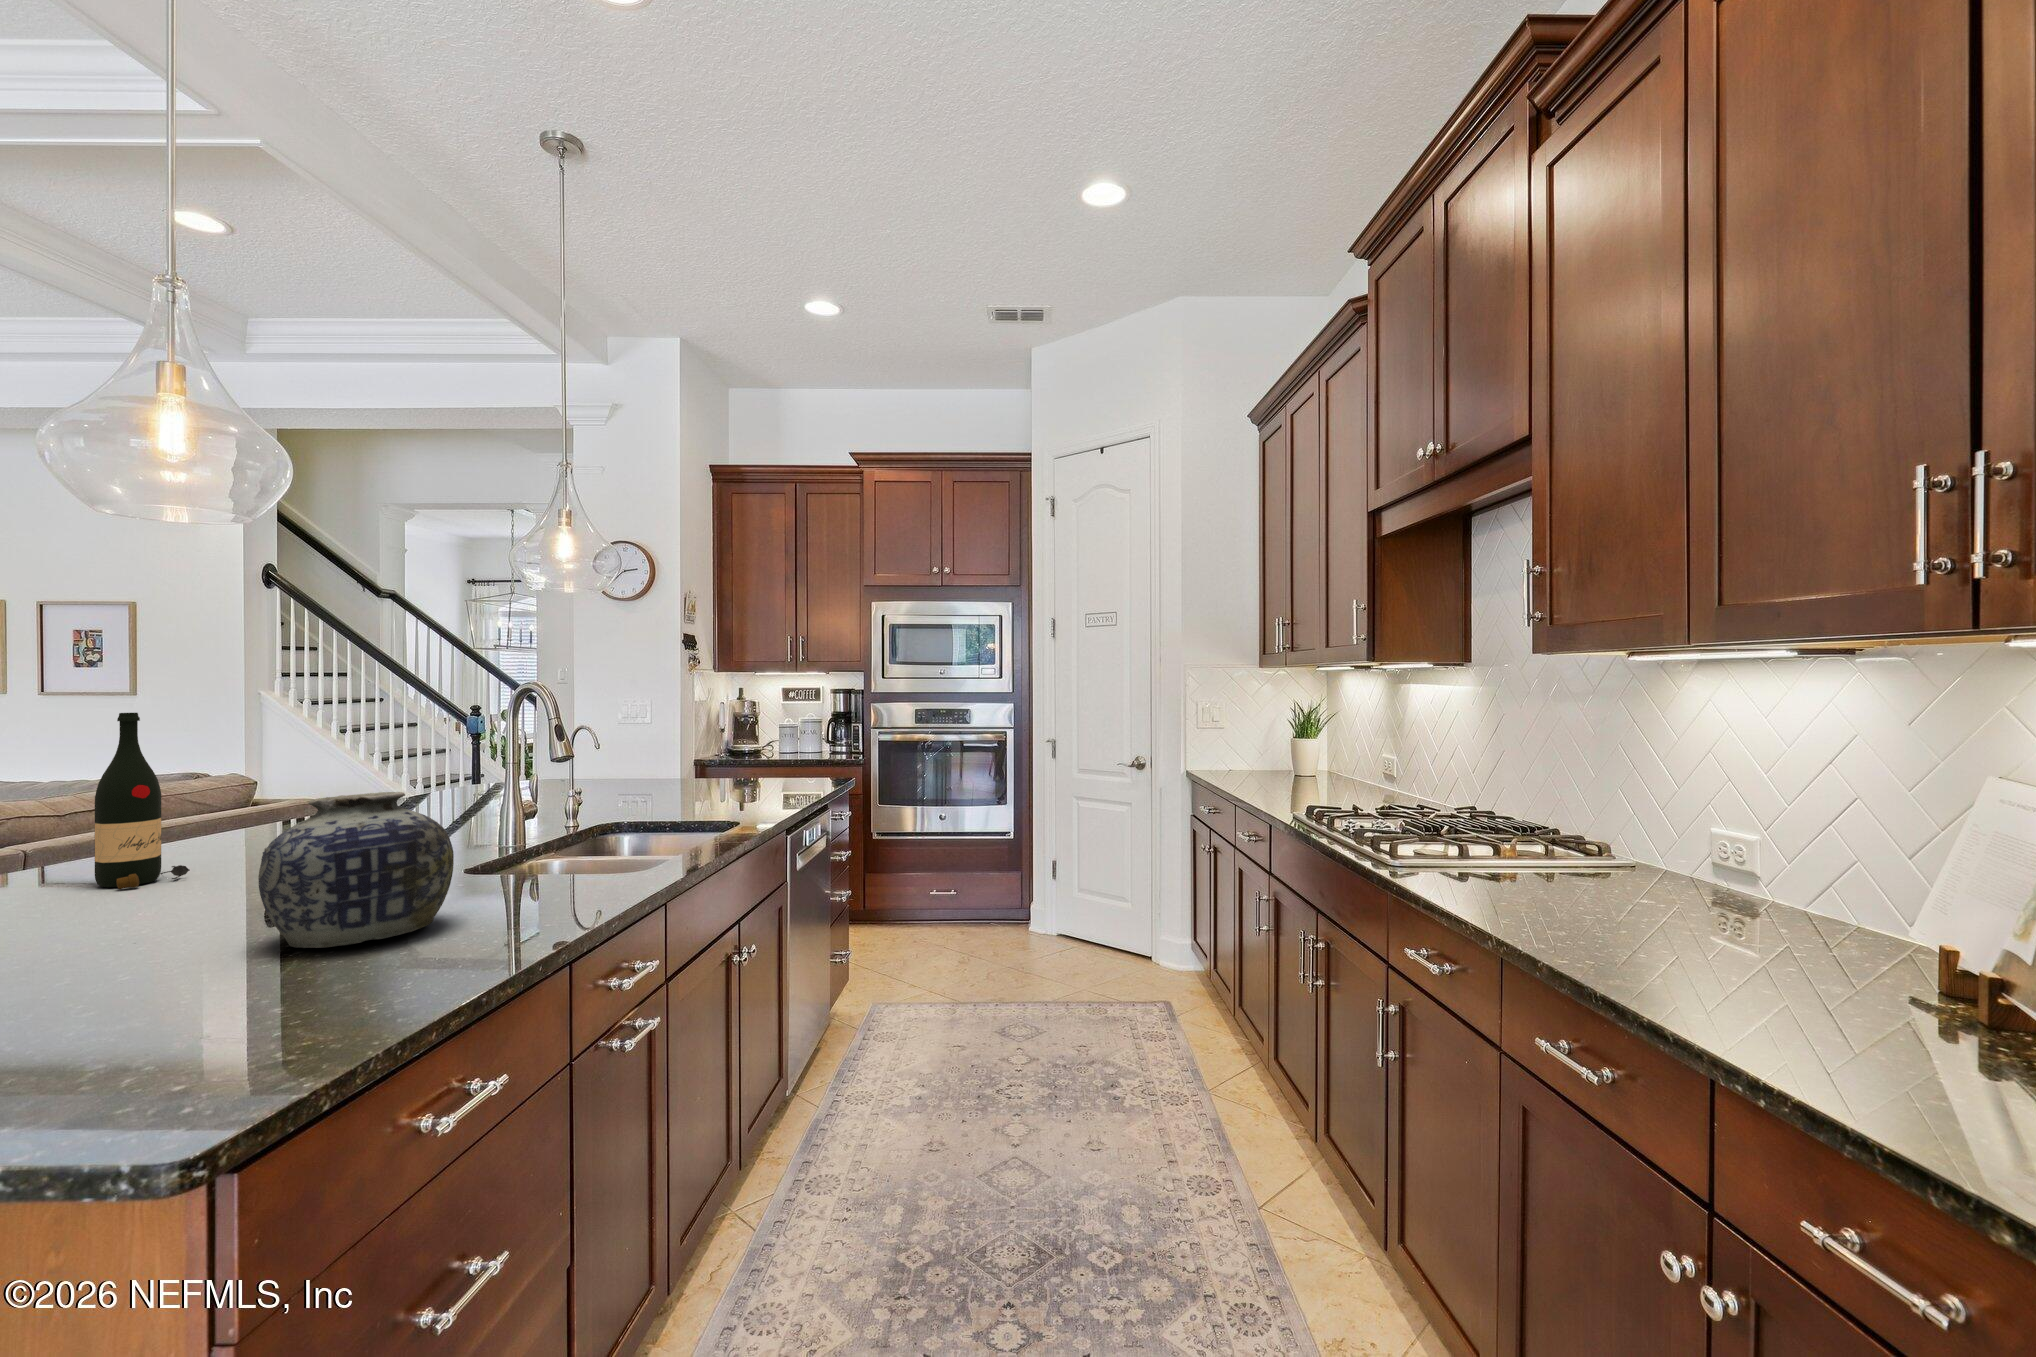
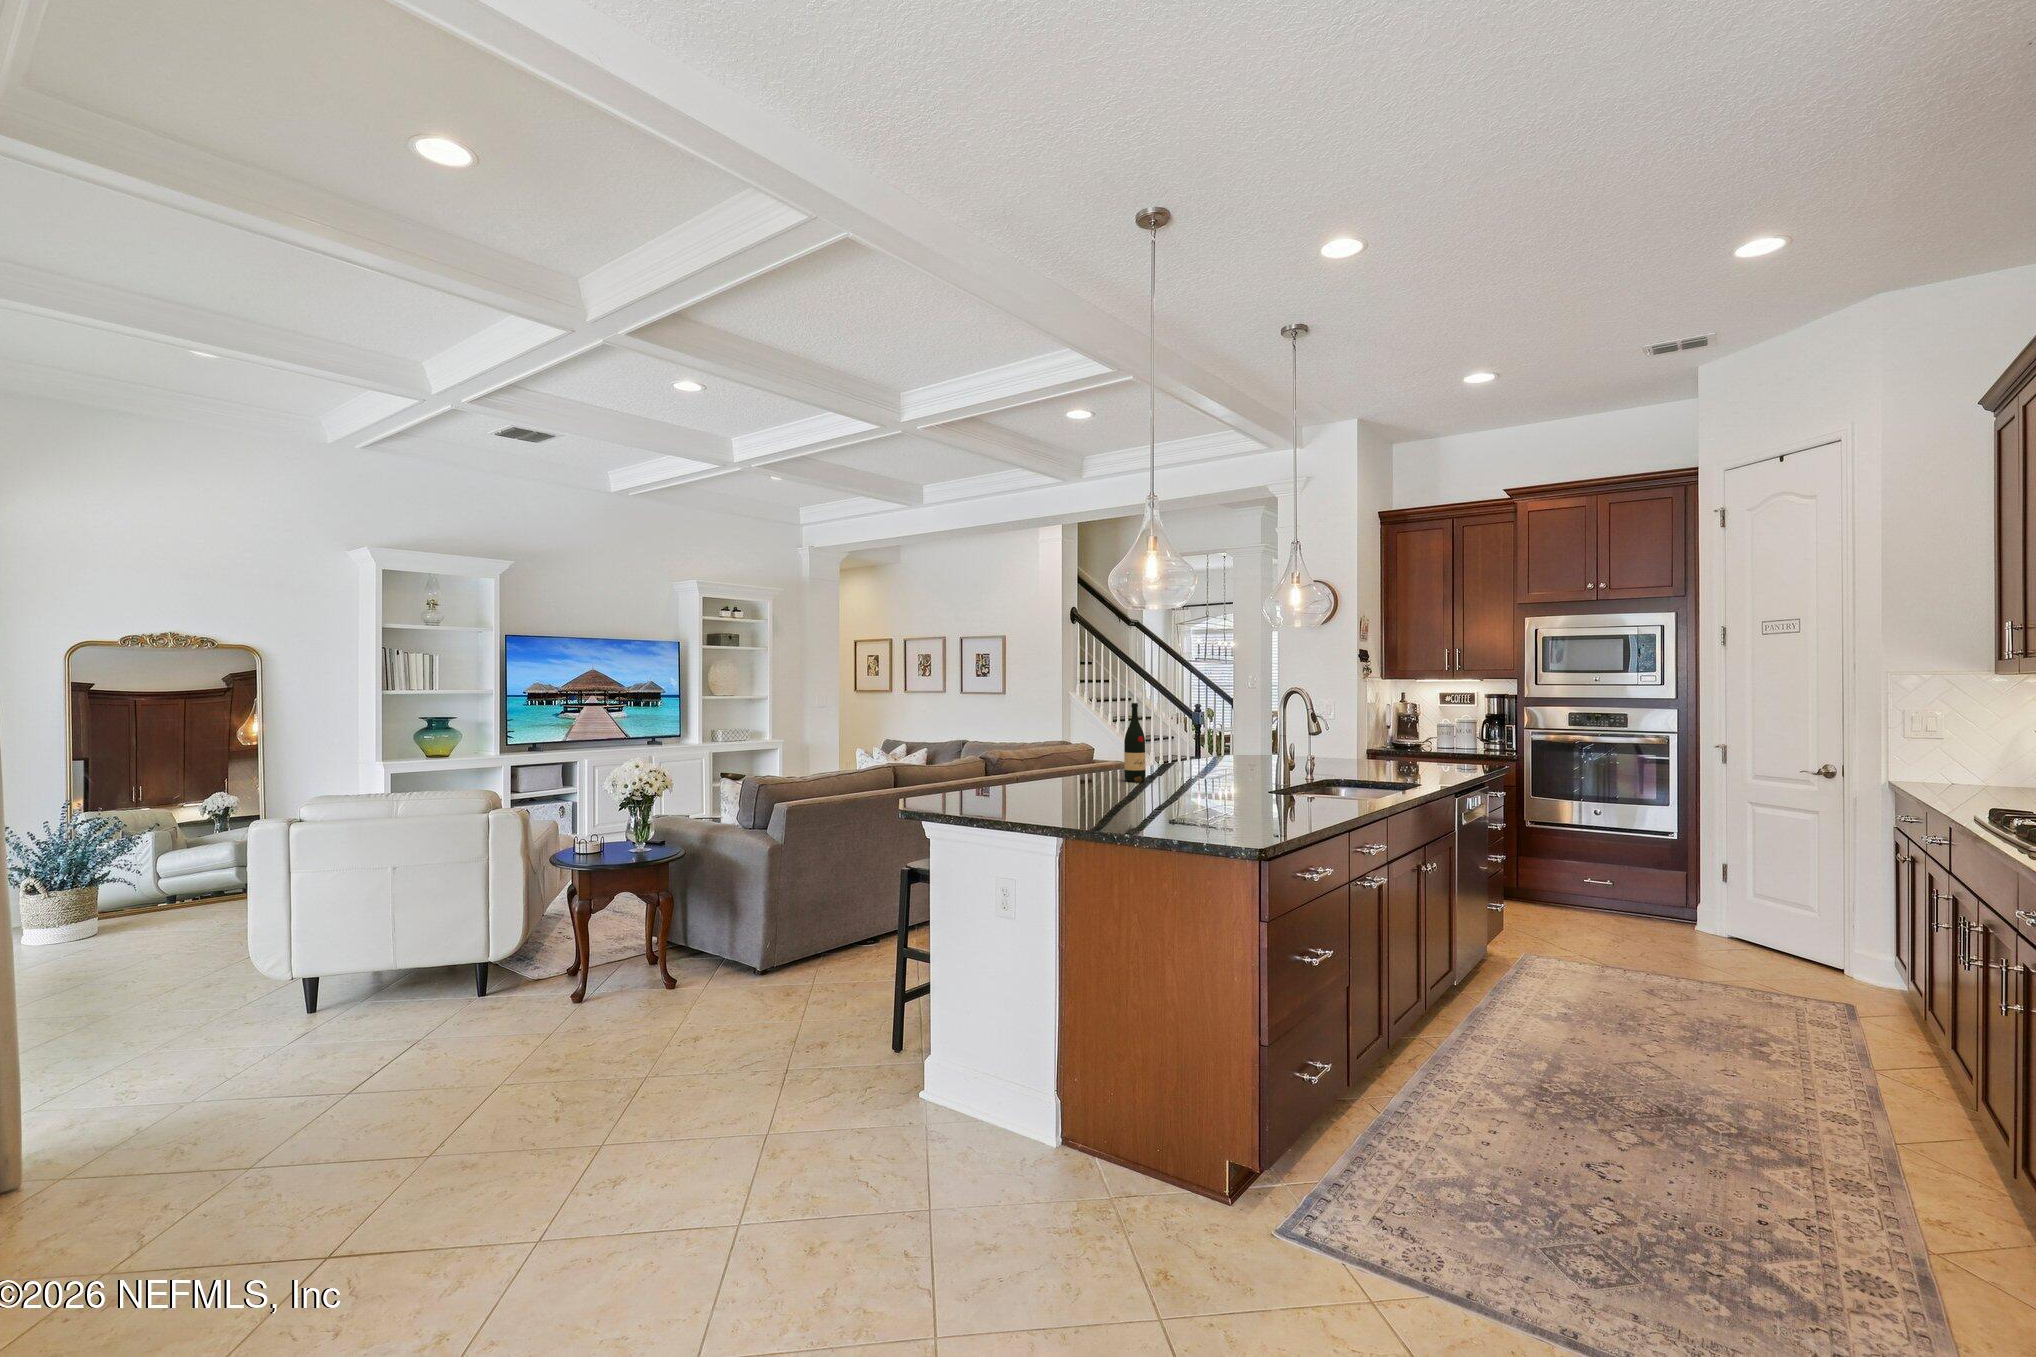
vase: present [258,792,454,948] -> none [1222,741,1295,805]

